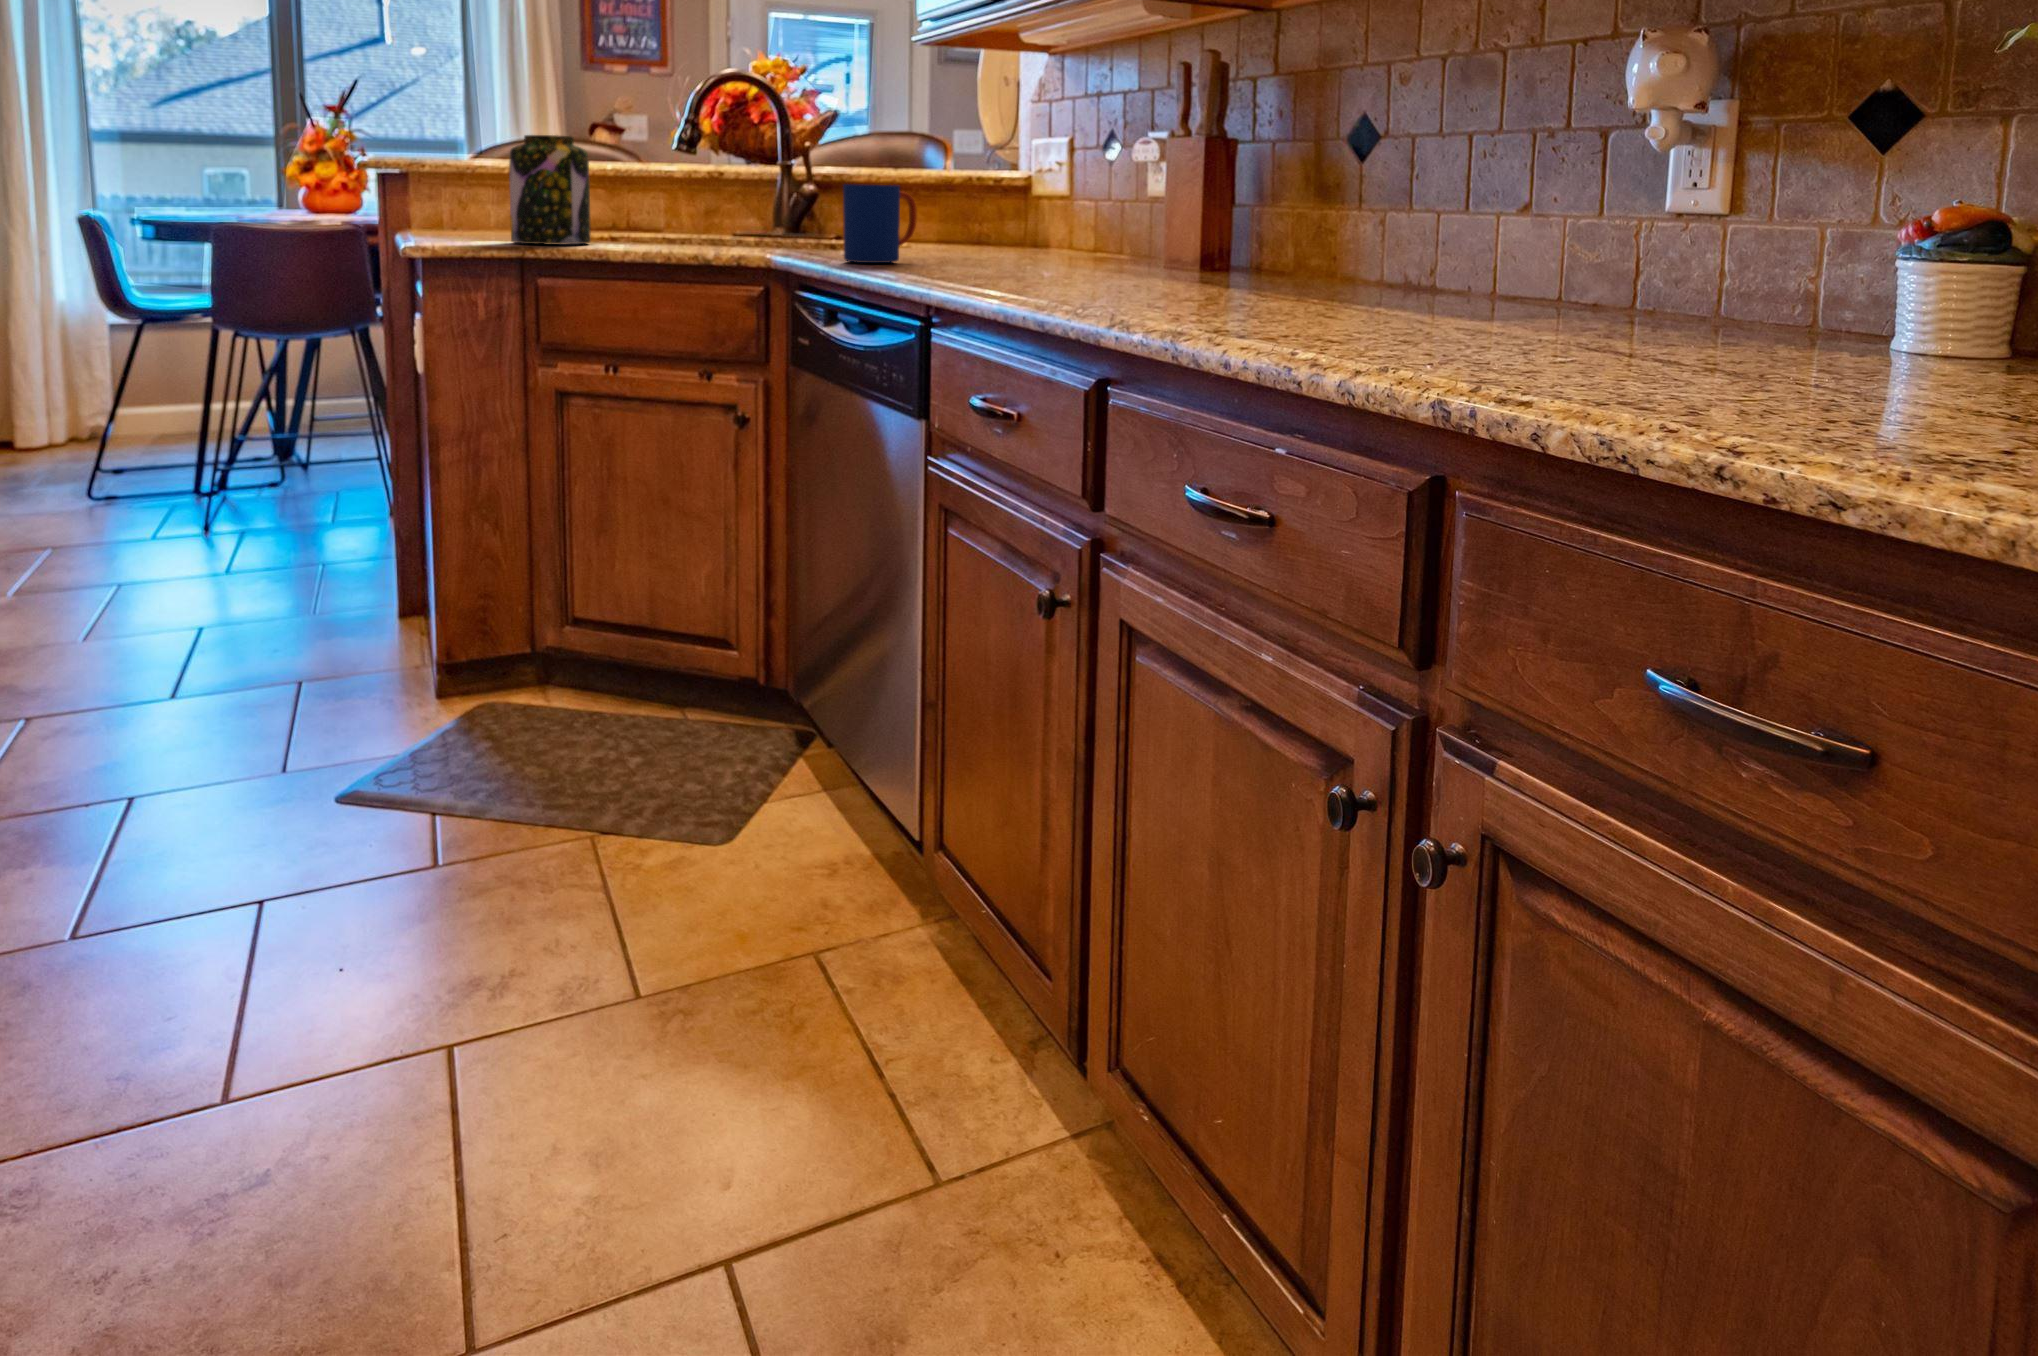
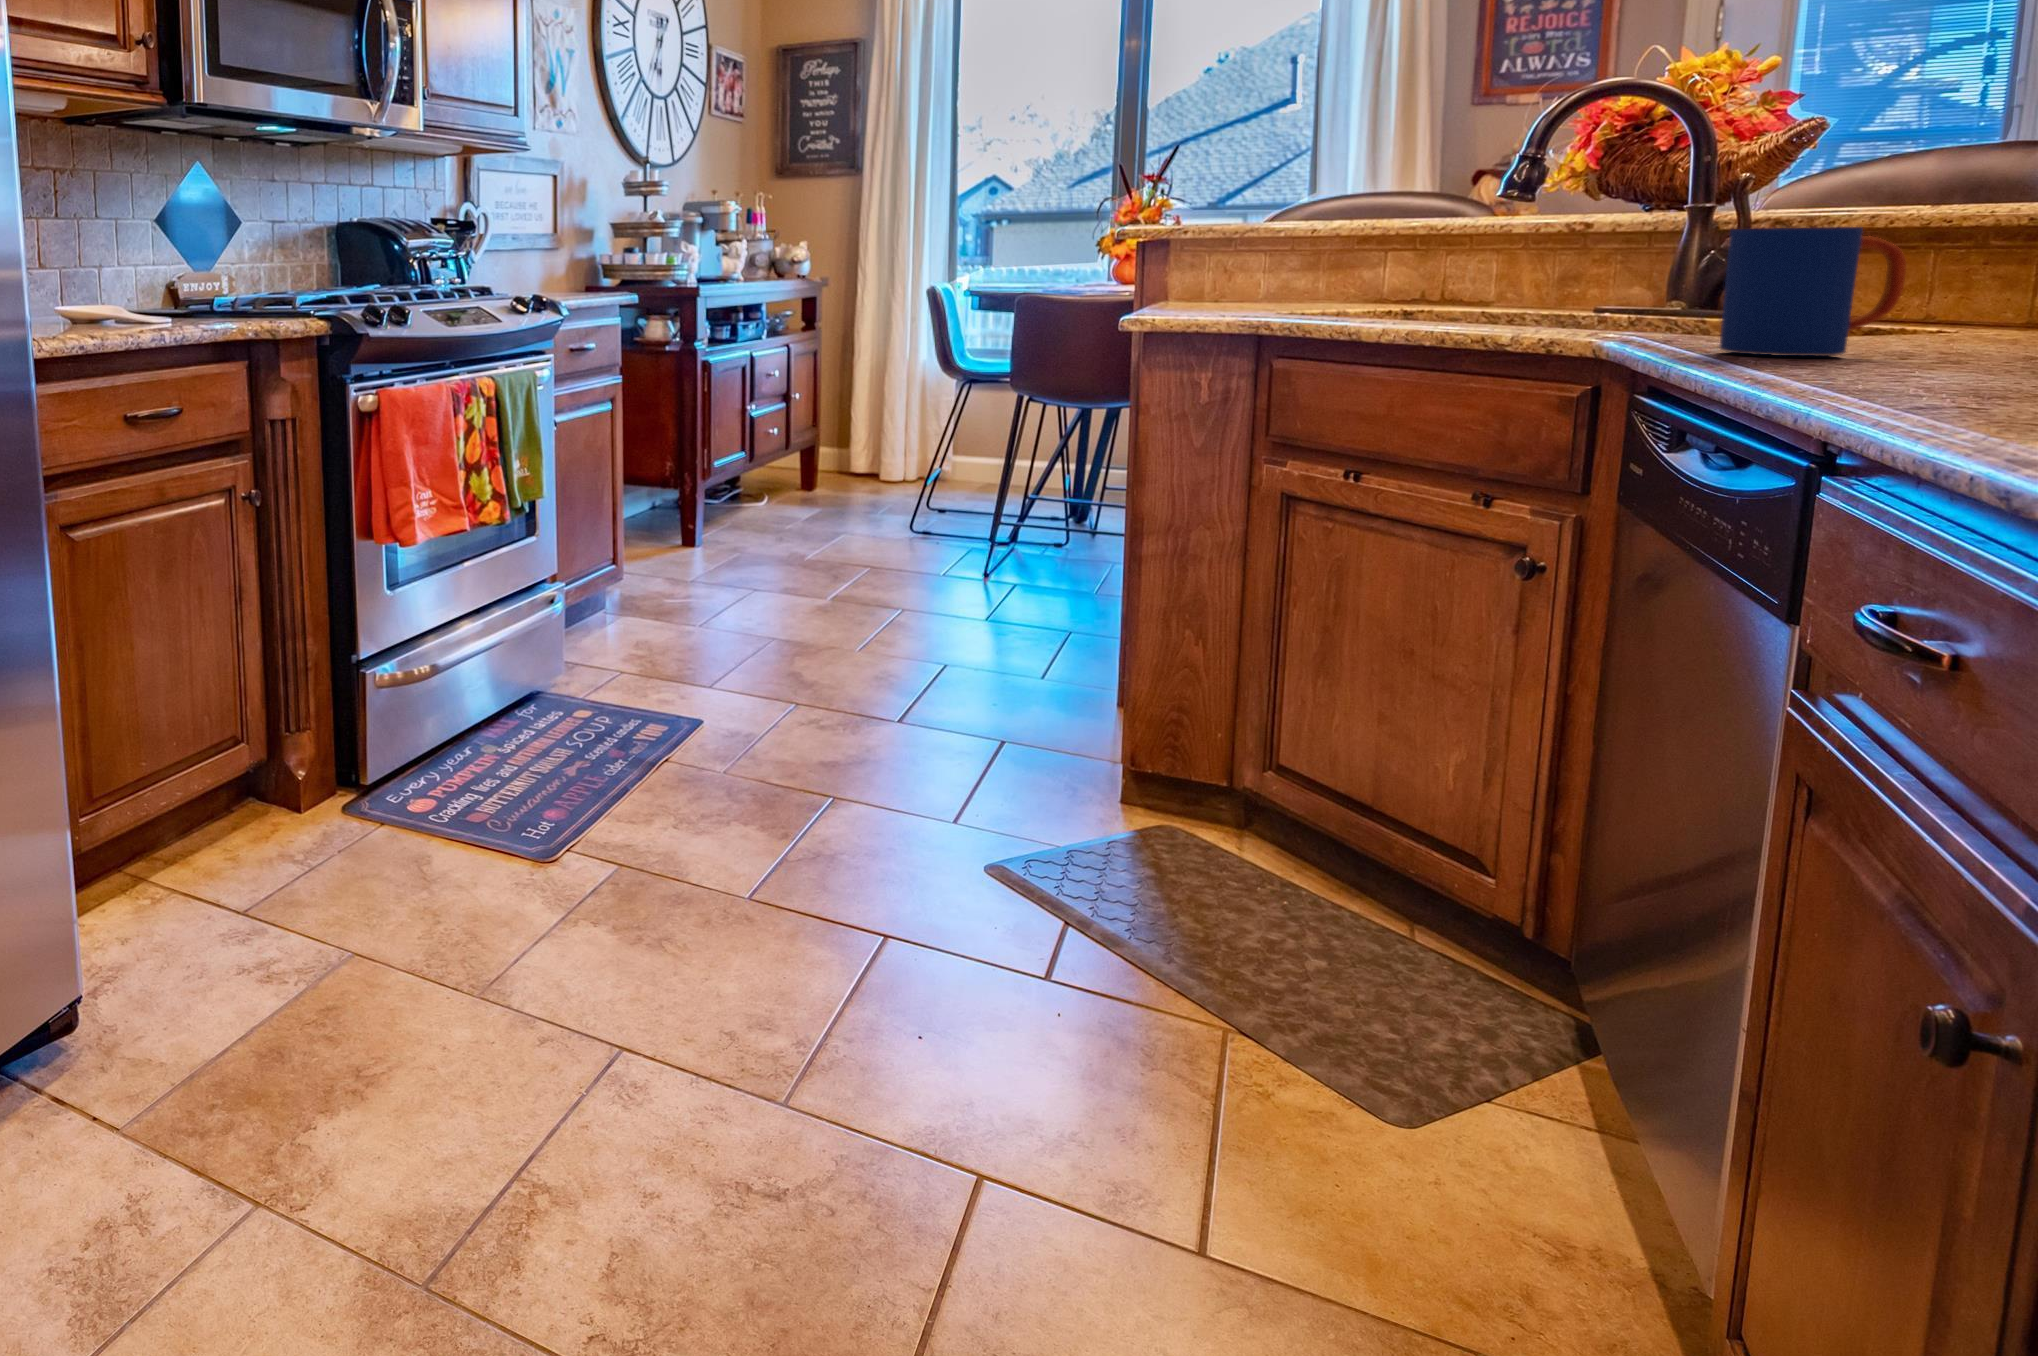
jar: present [509,135,591,245] -> none [1234,187,1343,318]

